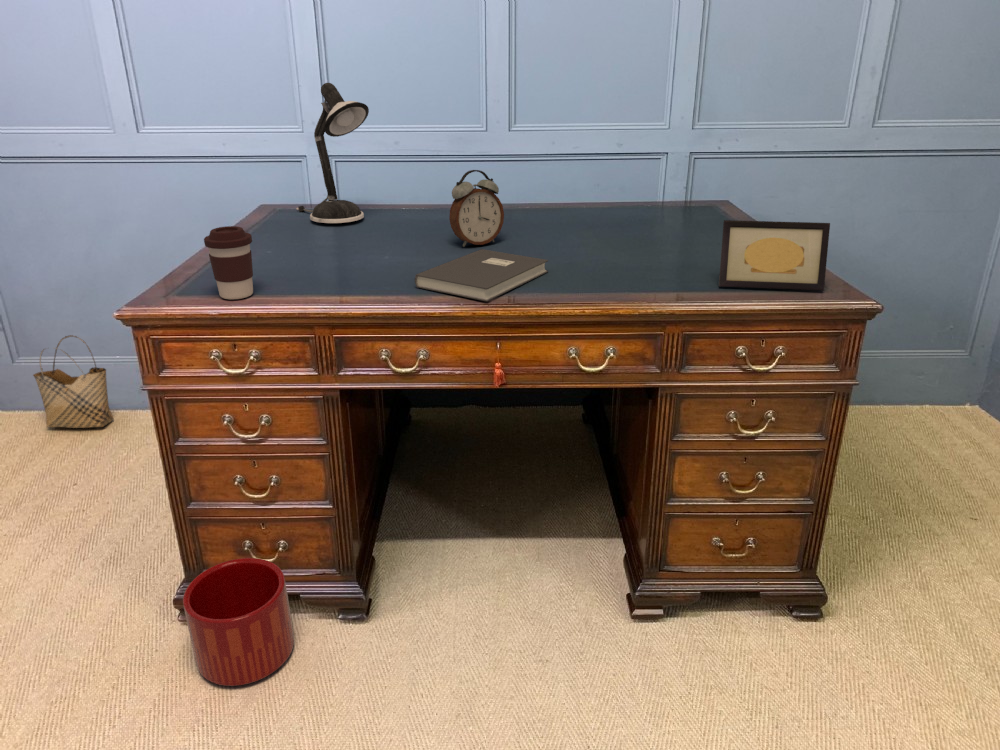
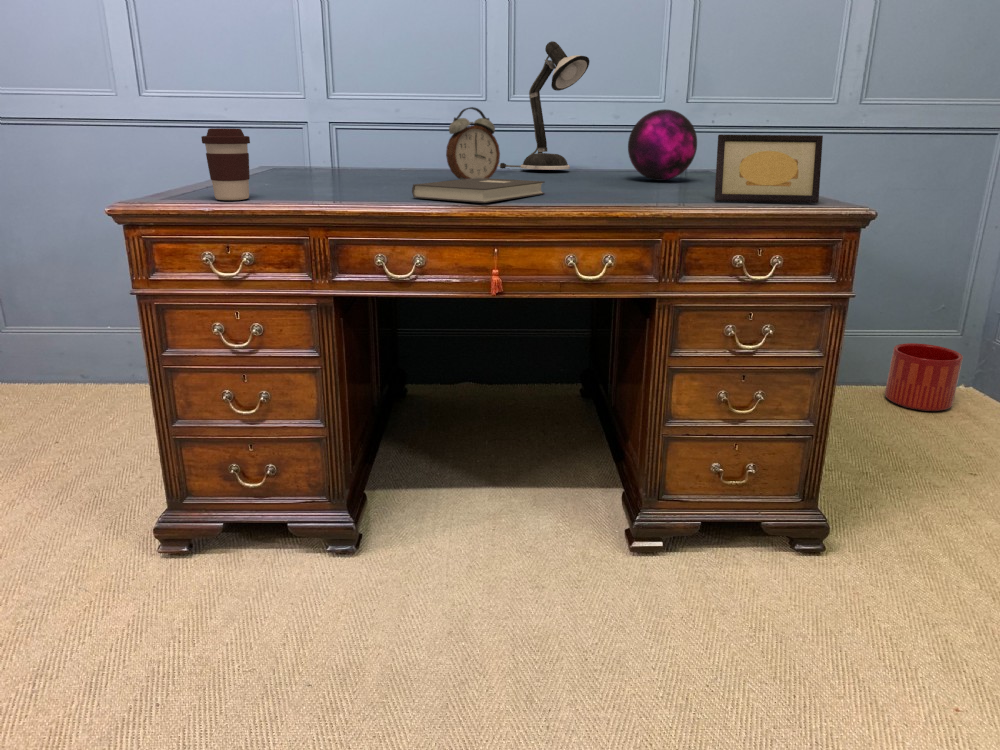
desk lamp: present [296,83,369,223] -> present [498,41,590,170]
decorative orb: none [635,161,706,232] -> present [628,110,697,181]
woven basket: present [33,335,114,428] -> none [21,304,101,397]
planter: present [183,558,294,686] -> present [885,343,963,411]

